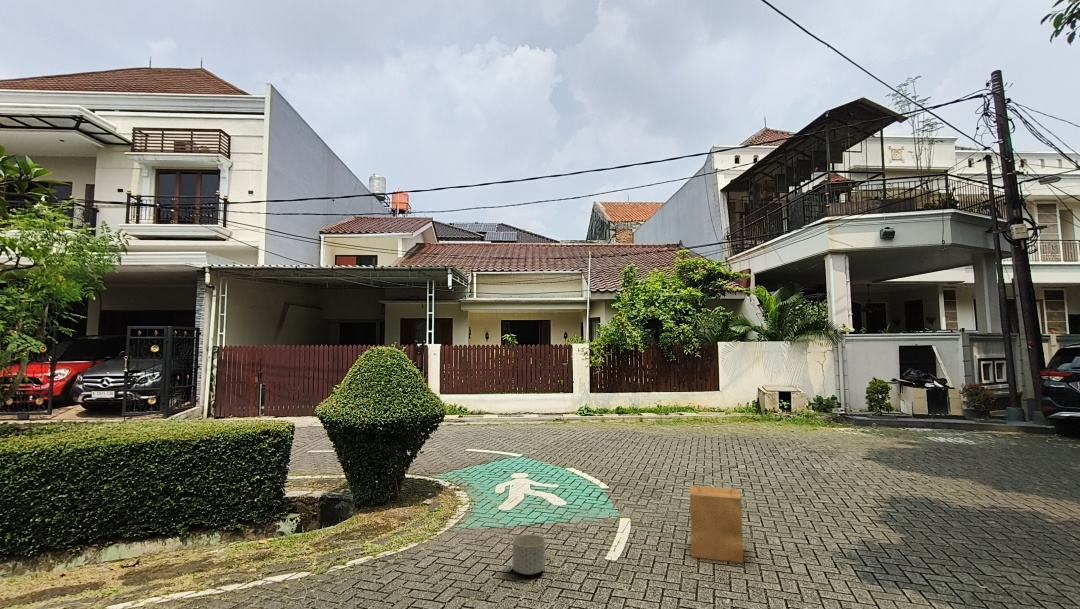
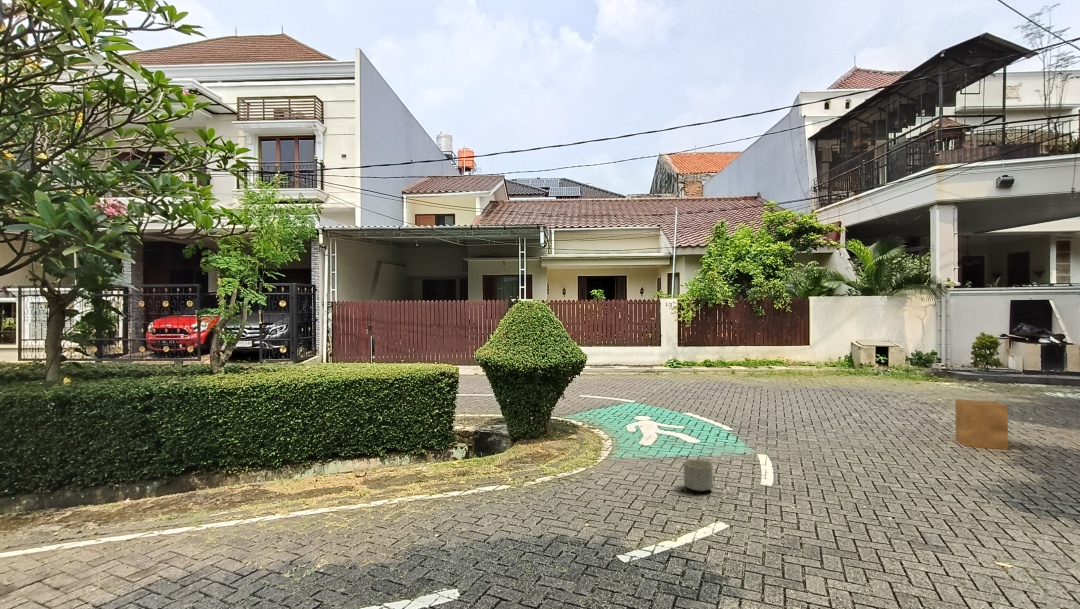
cardboard box: present [690,485,744,563] -> present [955,399,1008,450]

